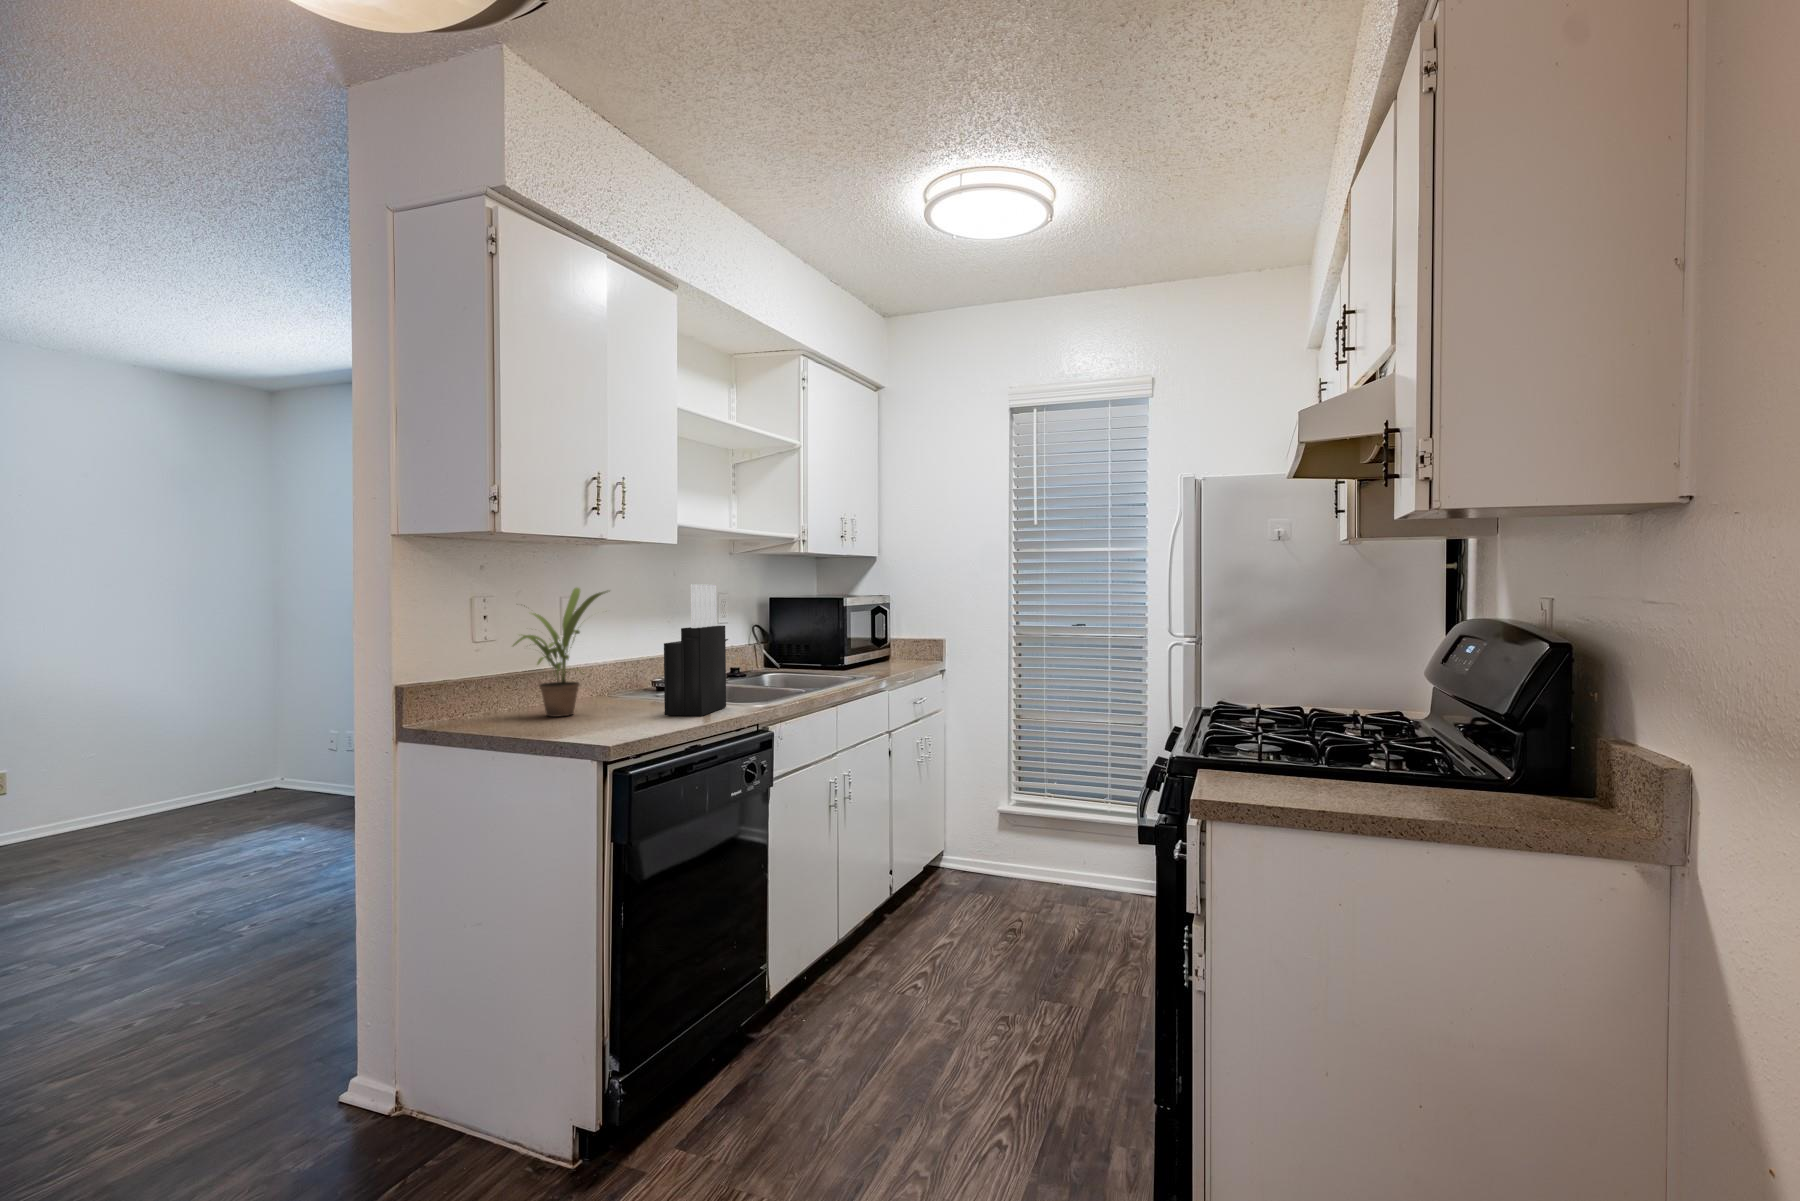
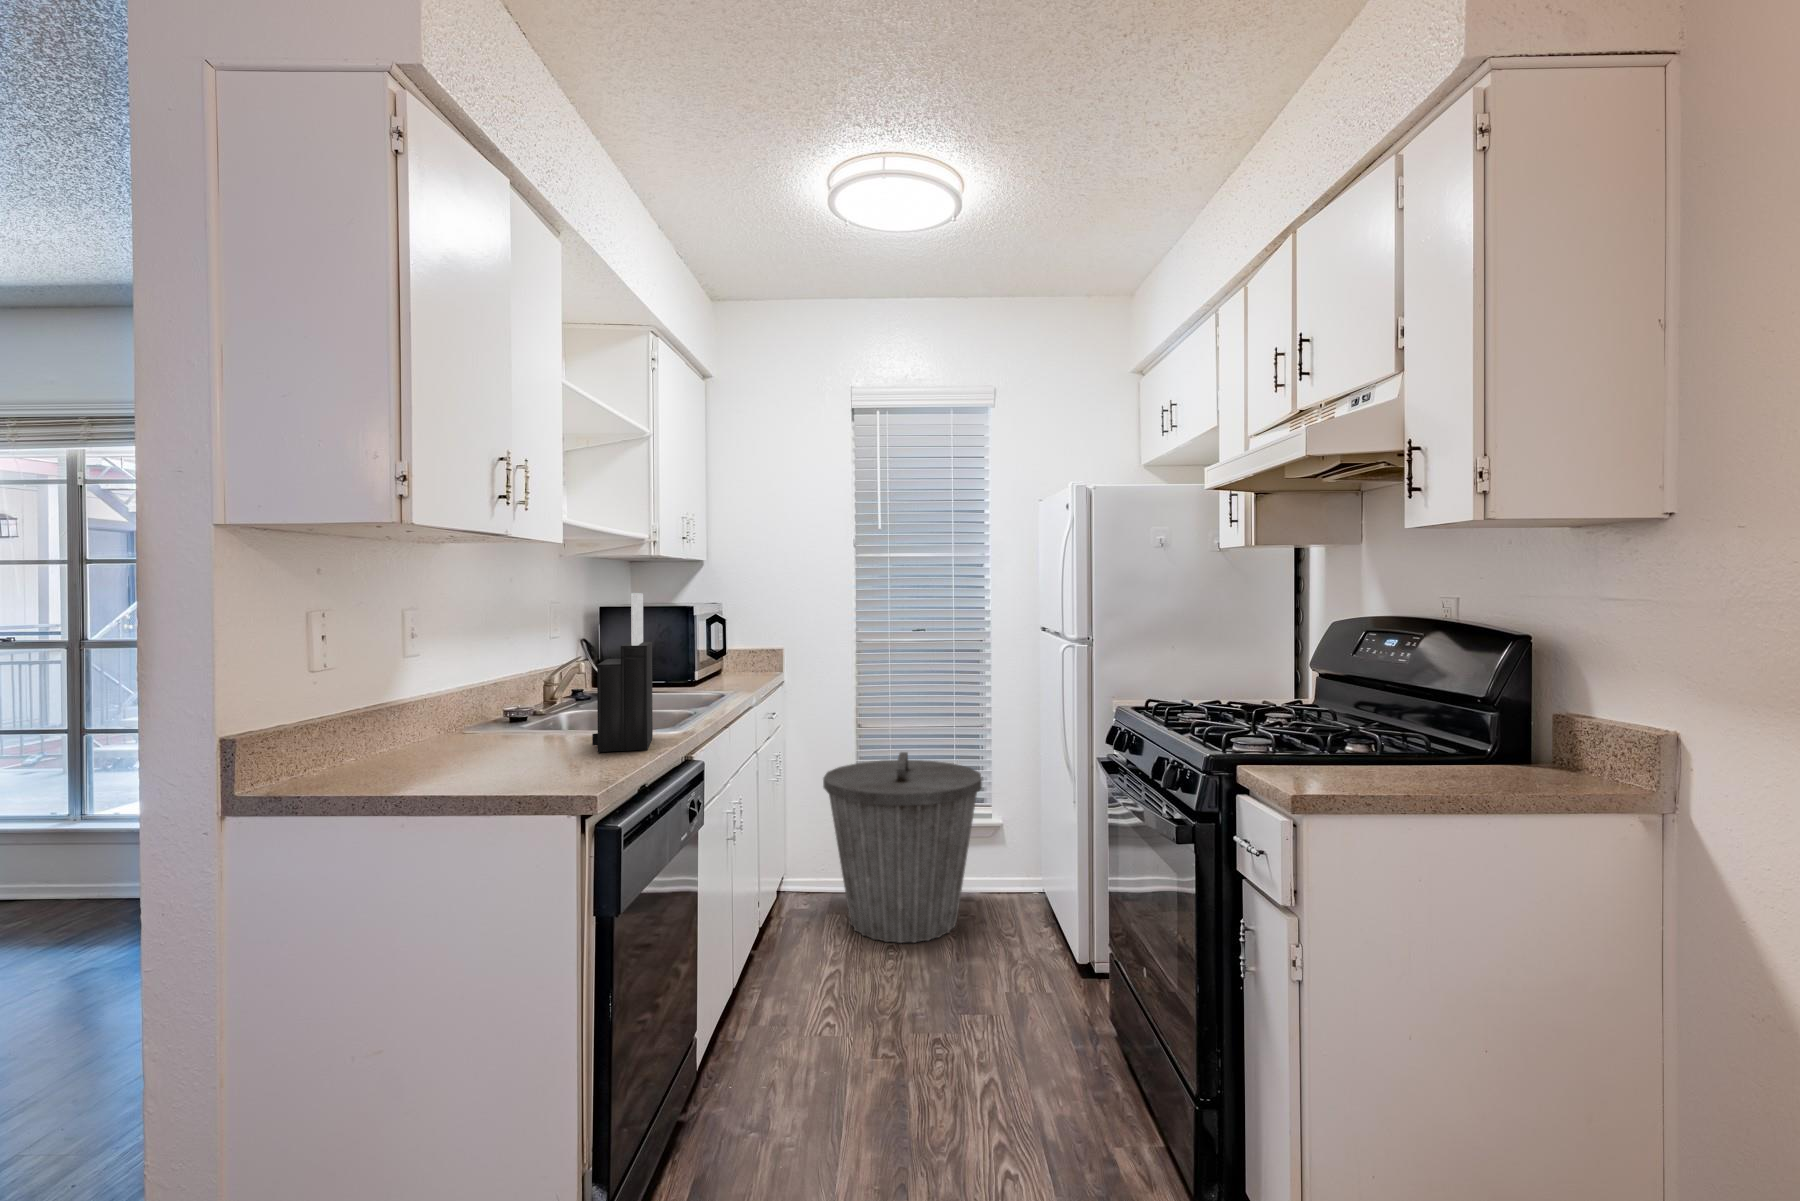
potted plant: present [513,588,607,717] -> none [374,596,526,763]
trash can: none [960,742,1119,931] -> present [823,752,982,943]

